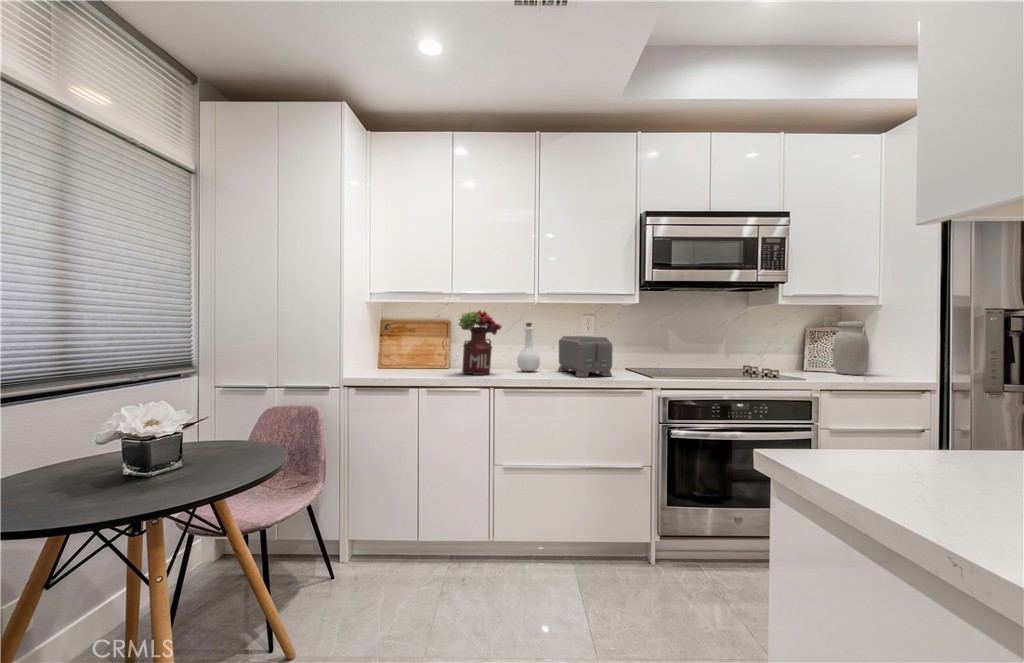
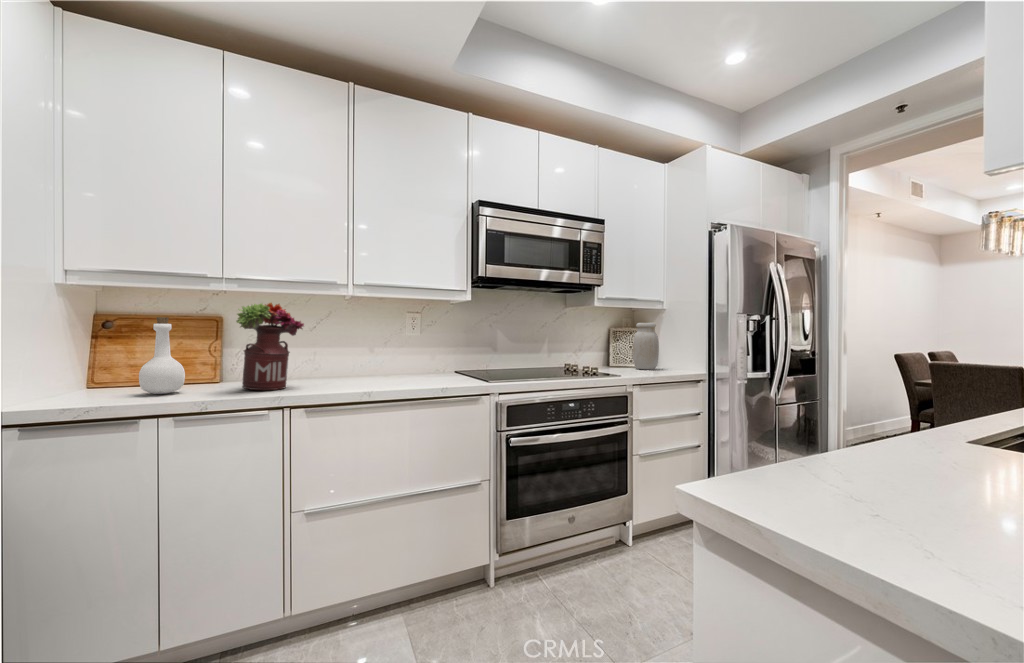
bottle: present [517,323,540,371] -> present [139,317,185,394]
toaster: present [558,336,613,377] -> none [378,337,446,386]

